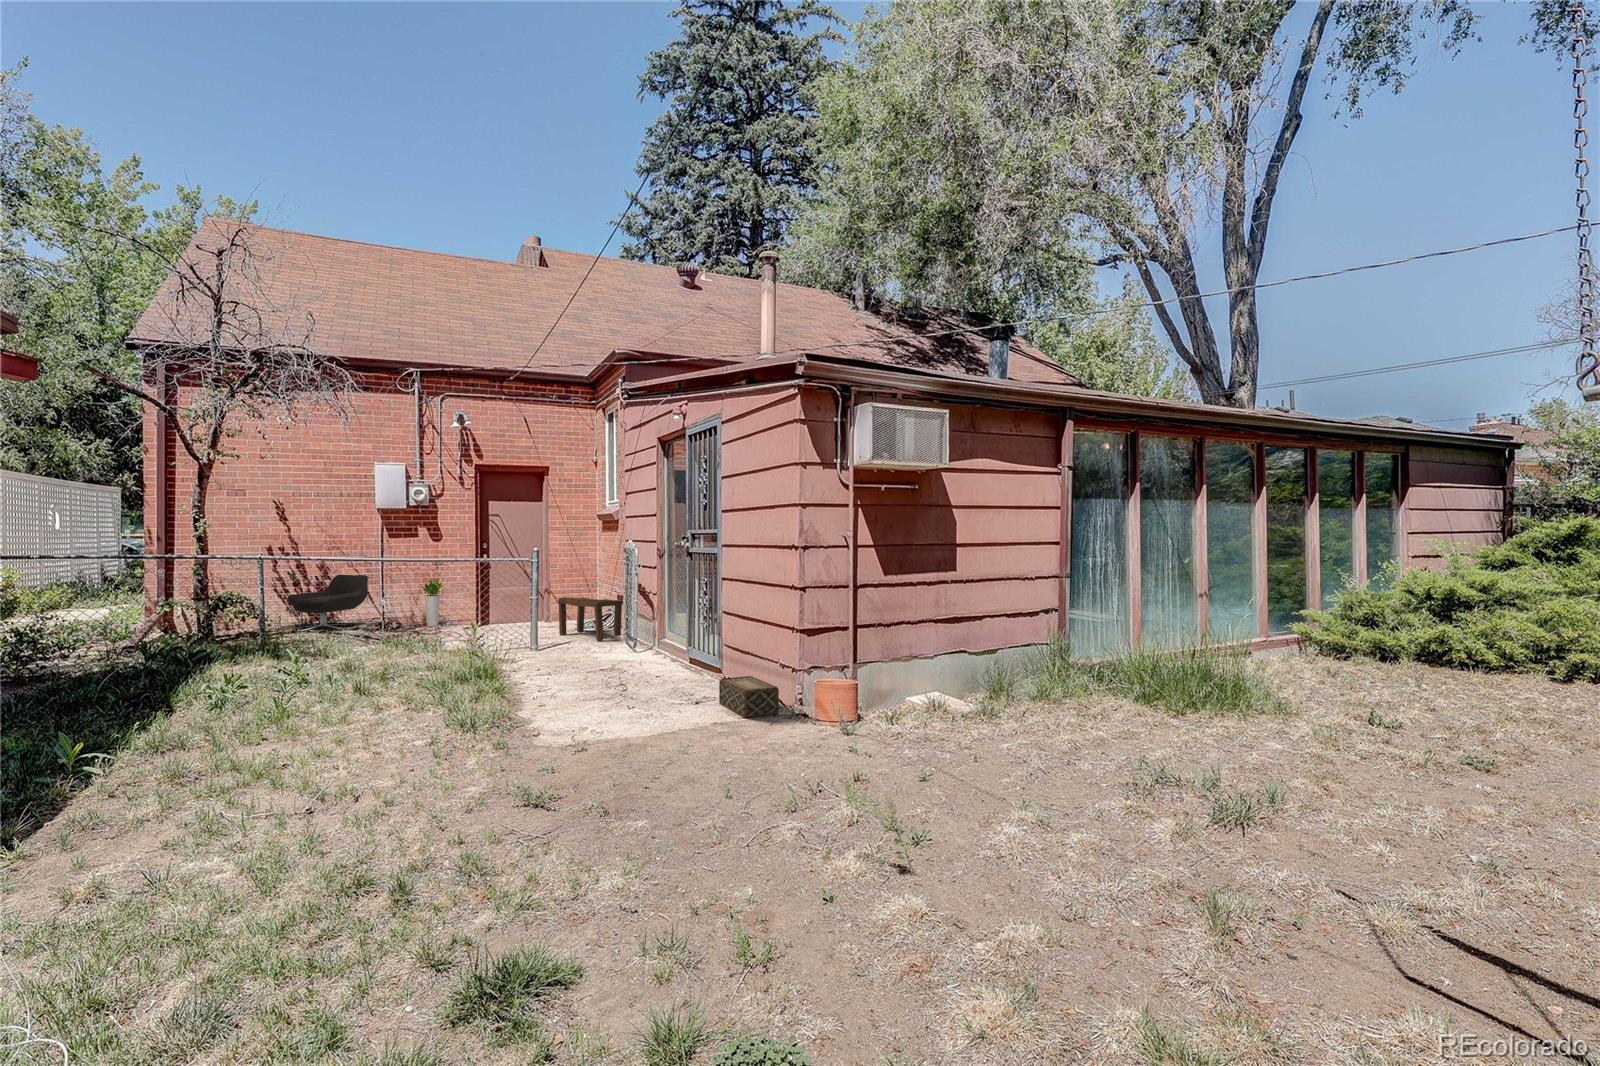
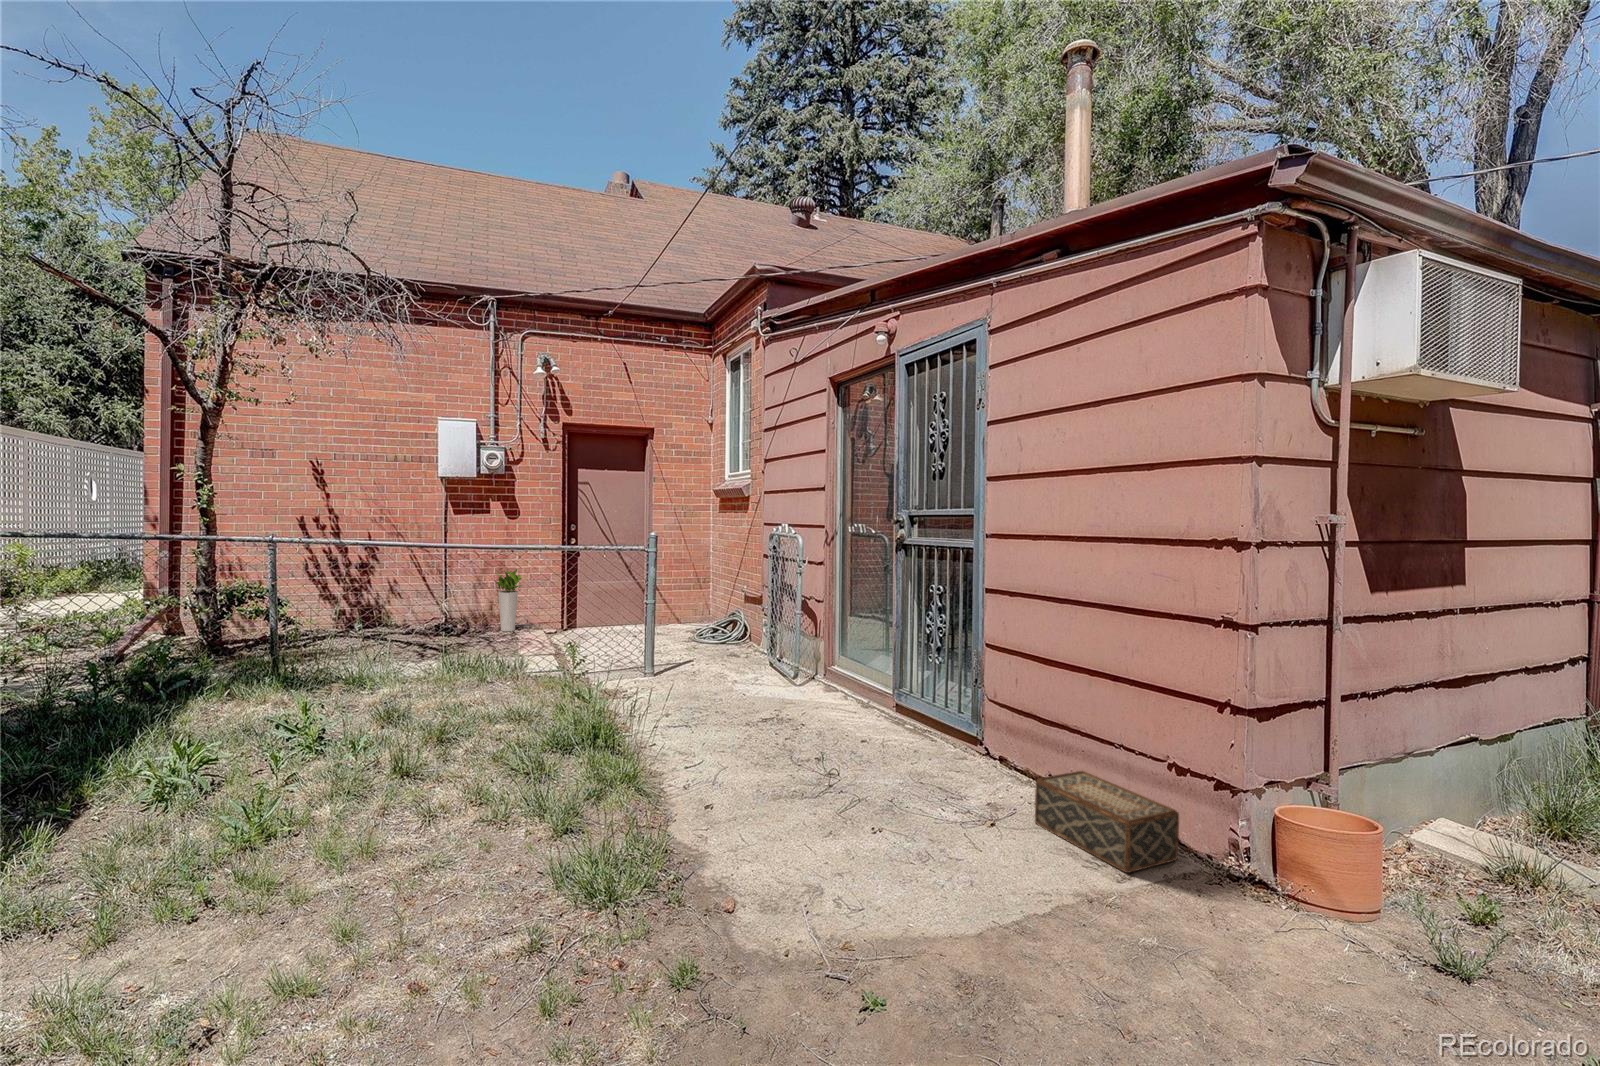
lounge chair: present [288,575,368,631] -> none [321,562,427,639]
bench: present [558,597,623,641] -> none [677,600,768,664]

